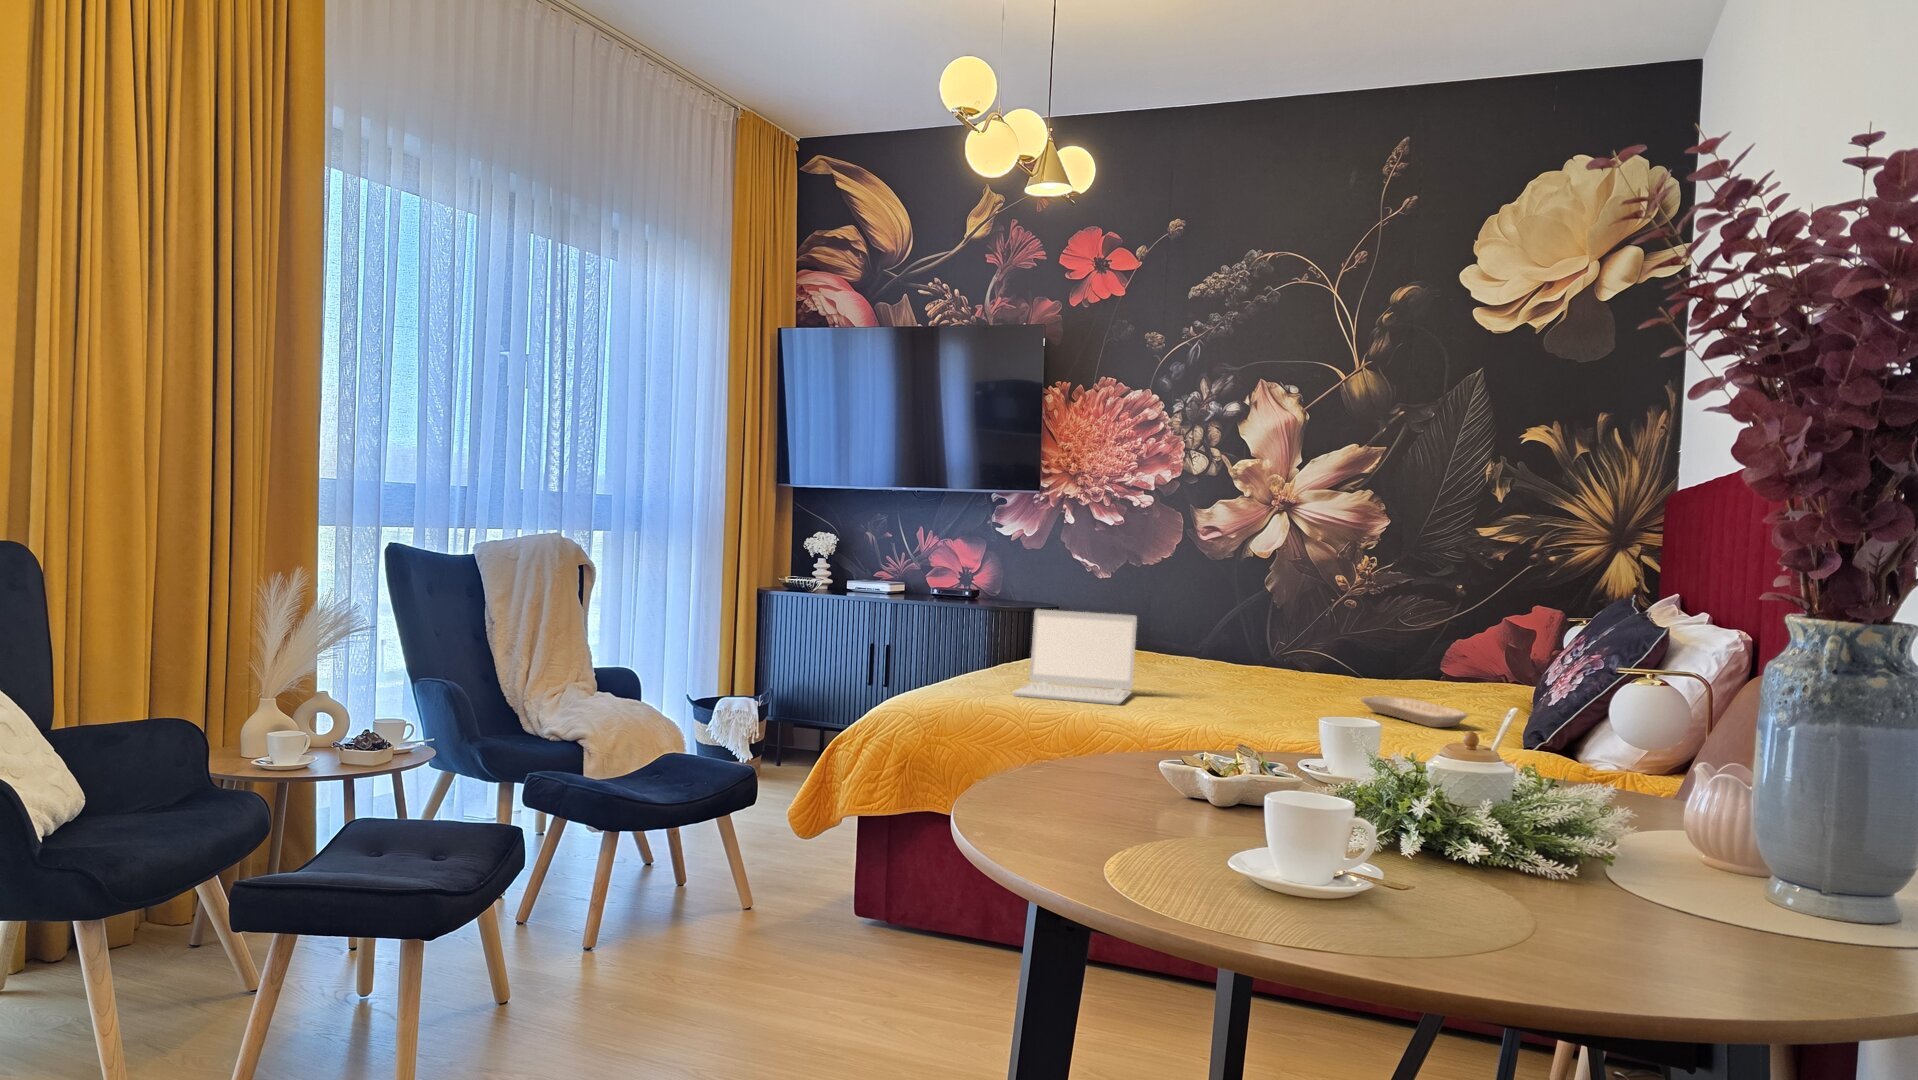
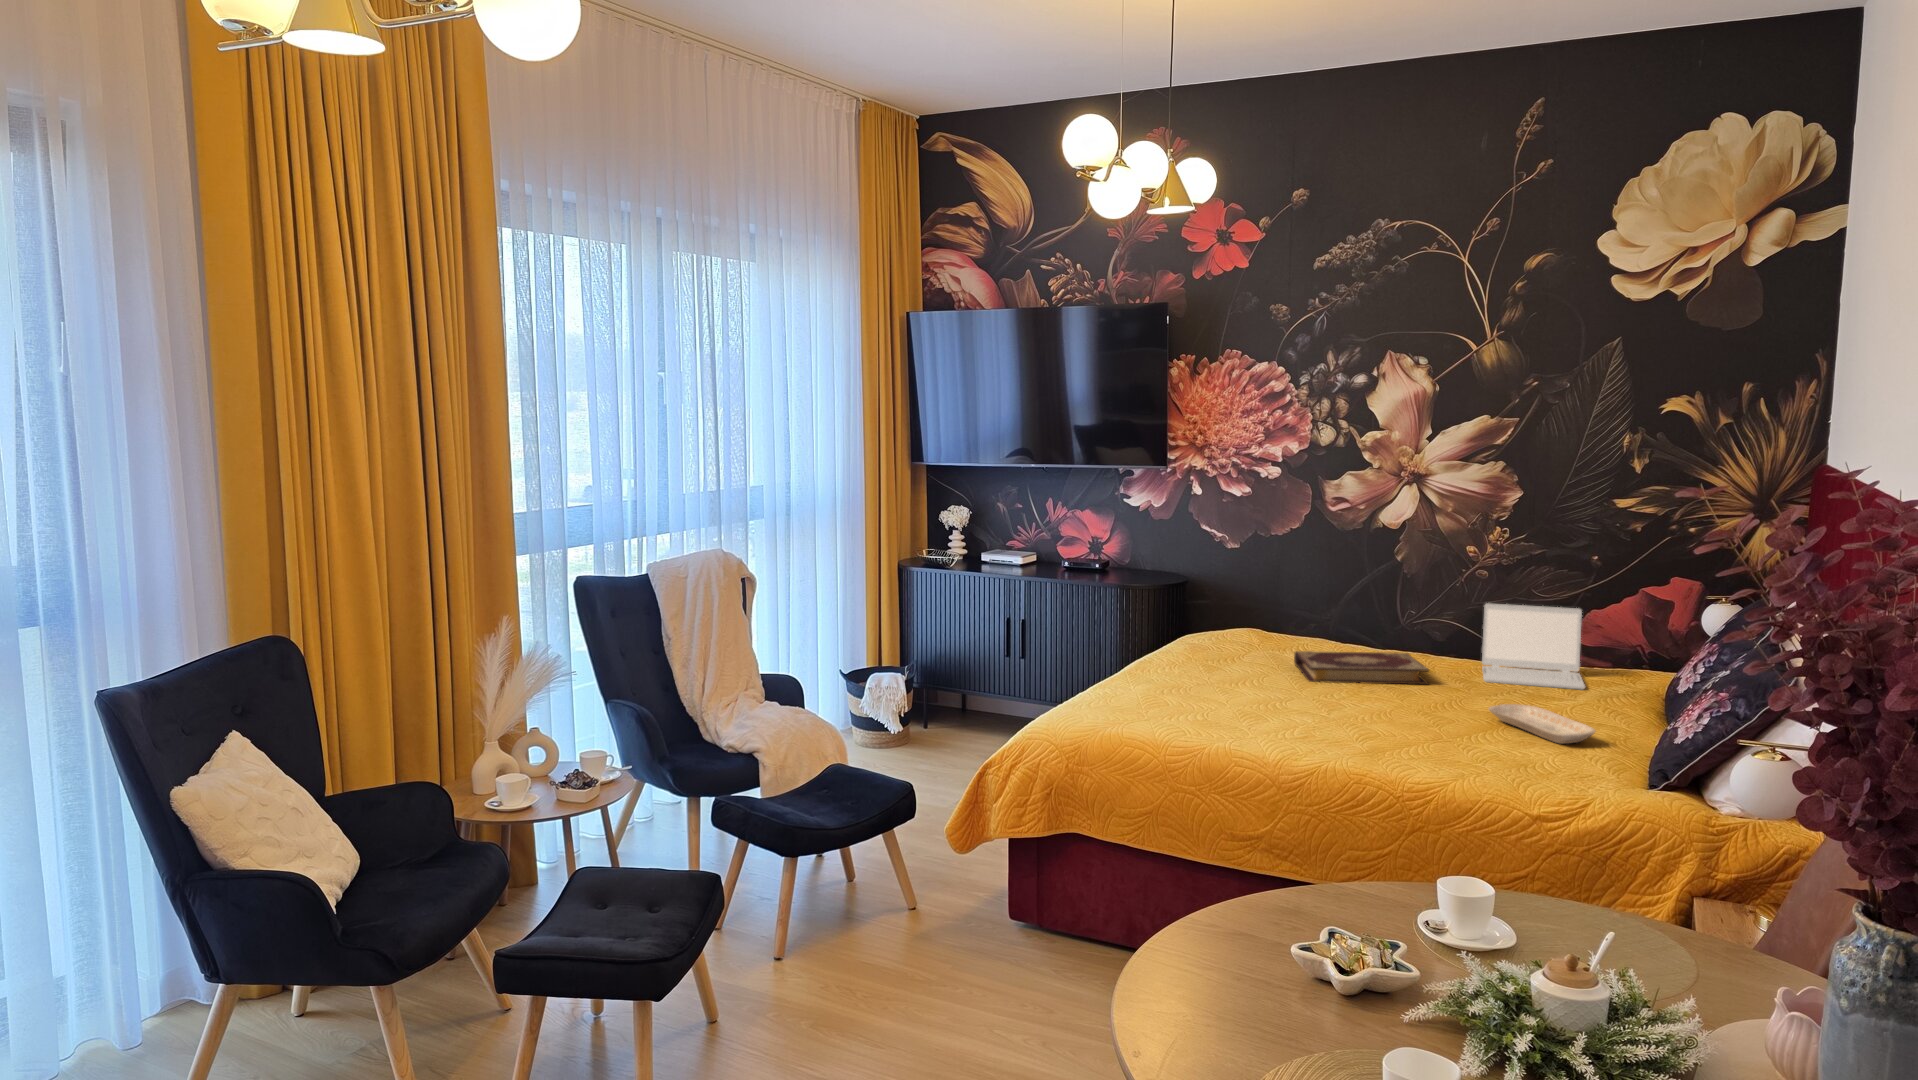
laptop: present [1013,609,1137,705] -> present [1482,603,1585,690]
book: none [1164,659,1300,689] -> present [1294,651,1429,684]

